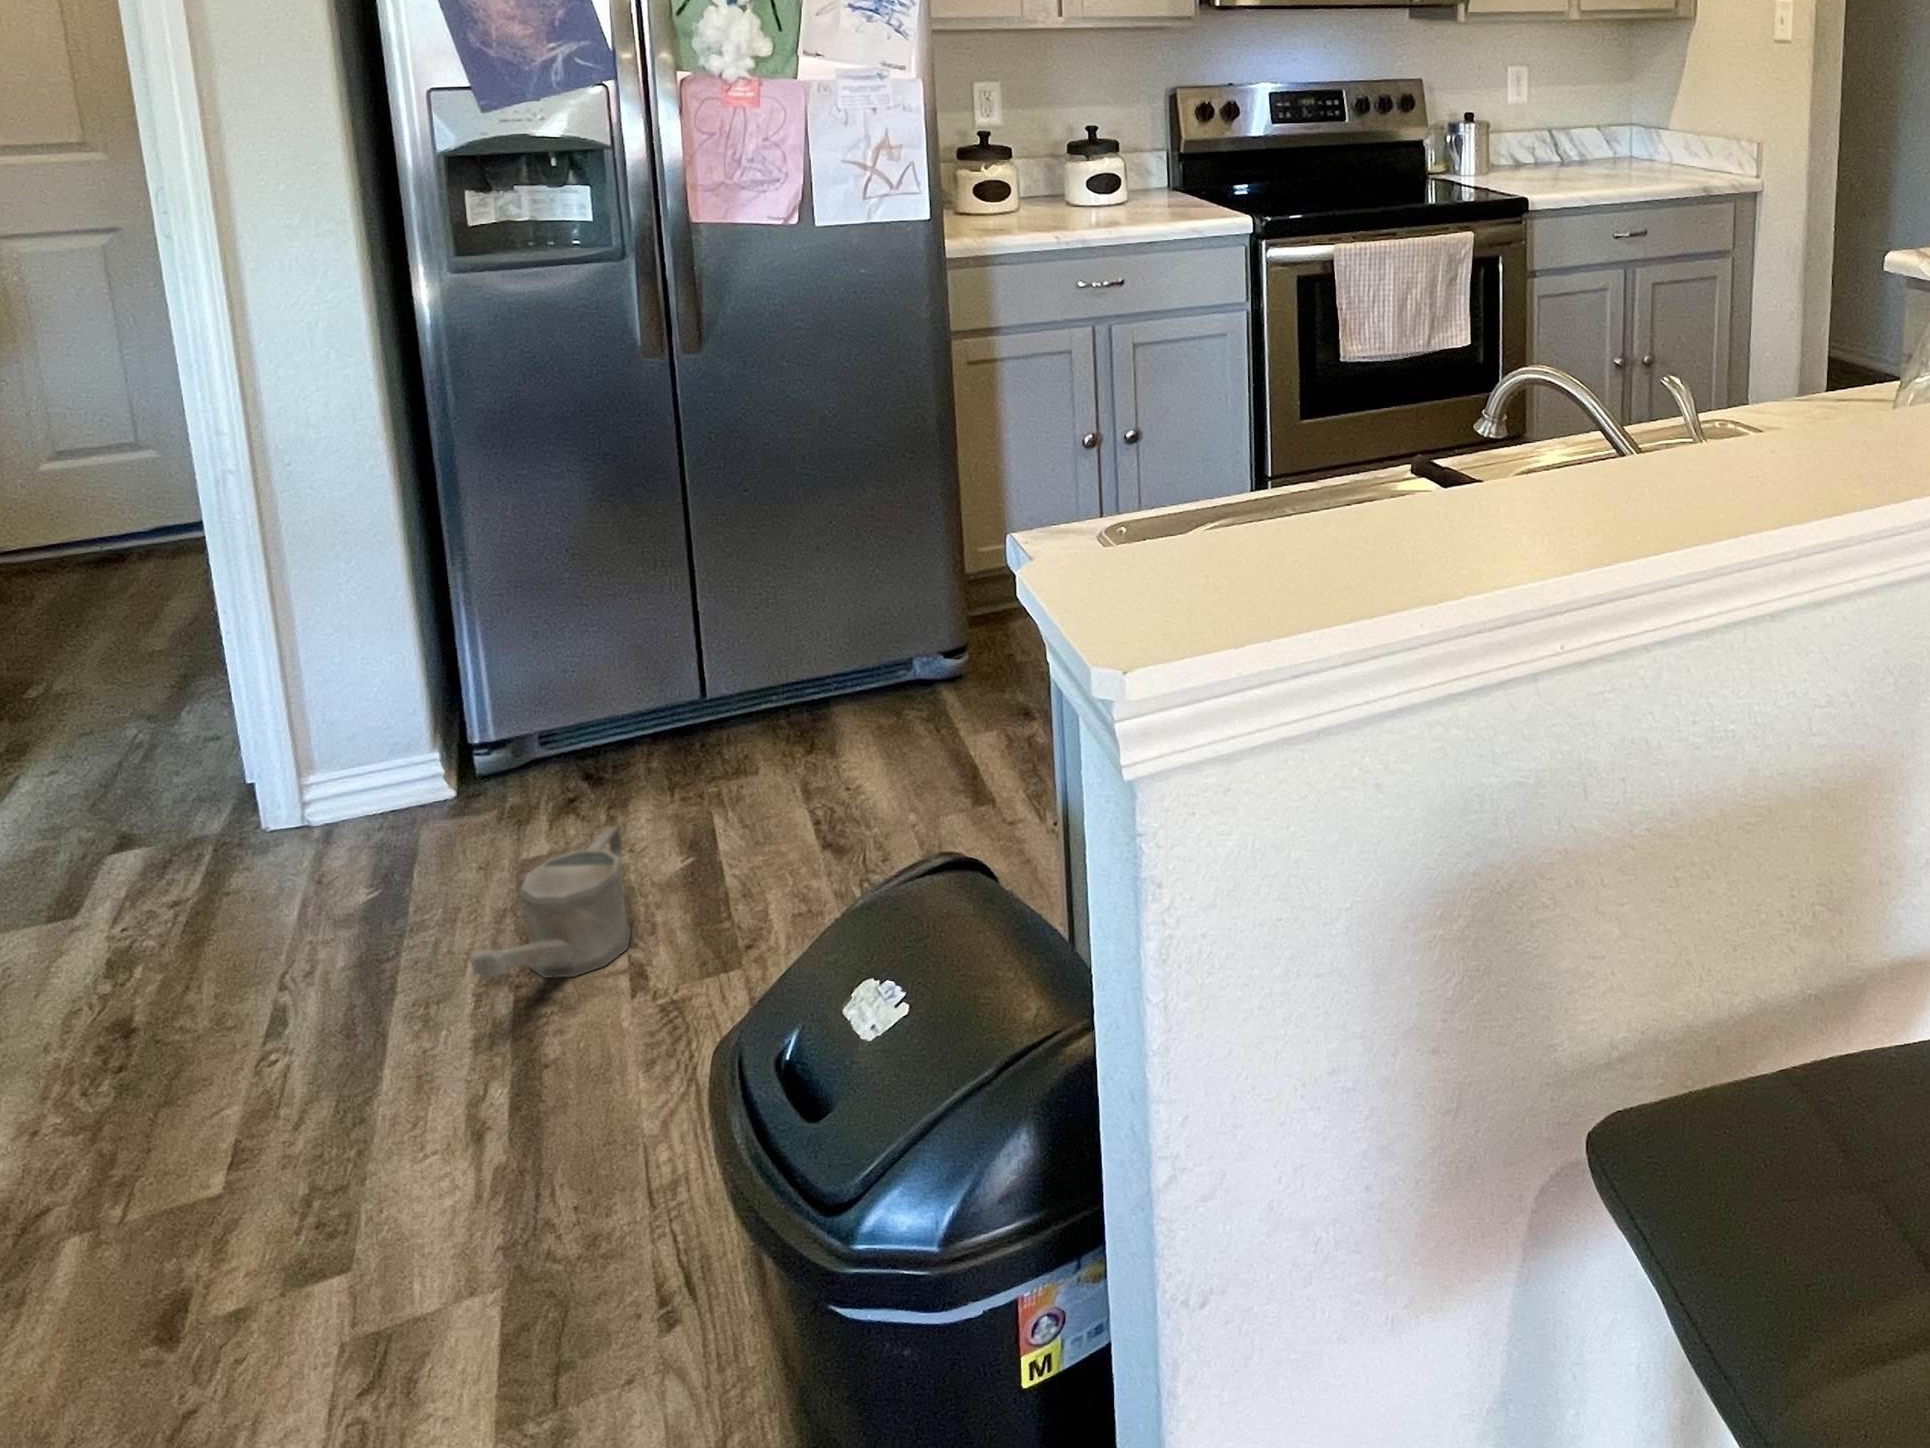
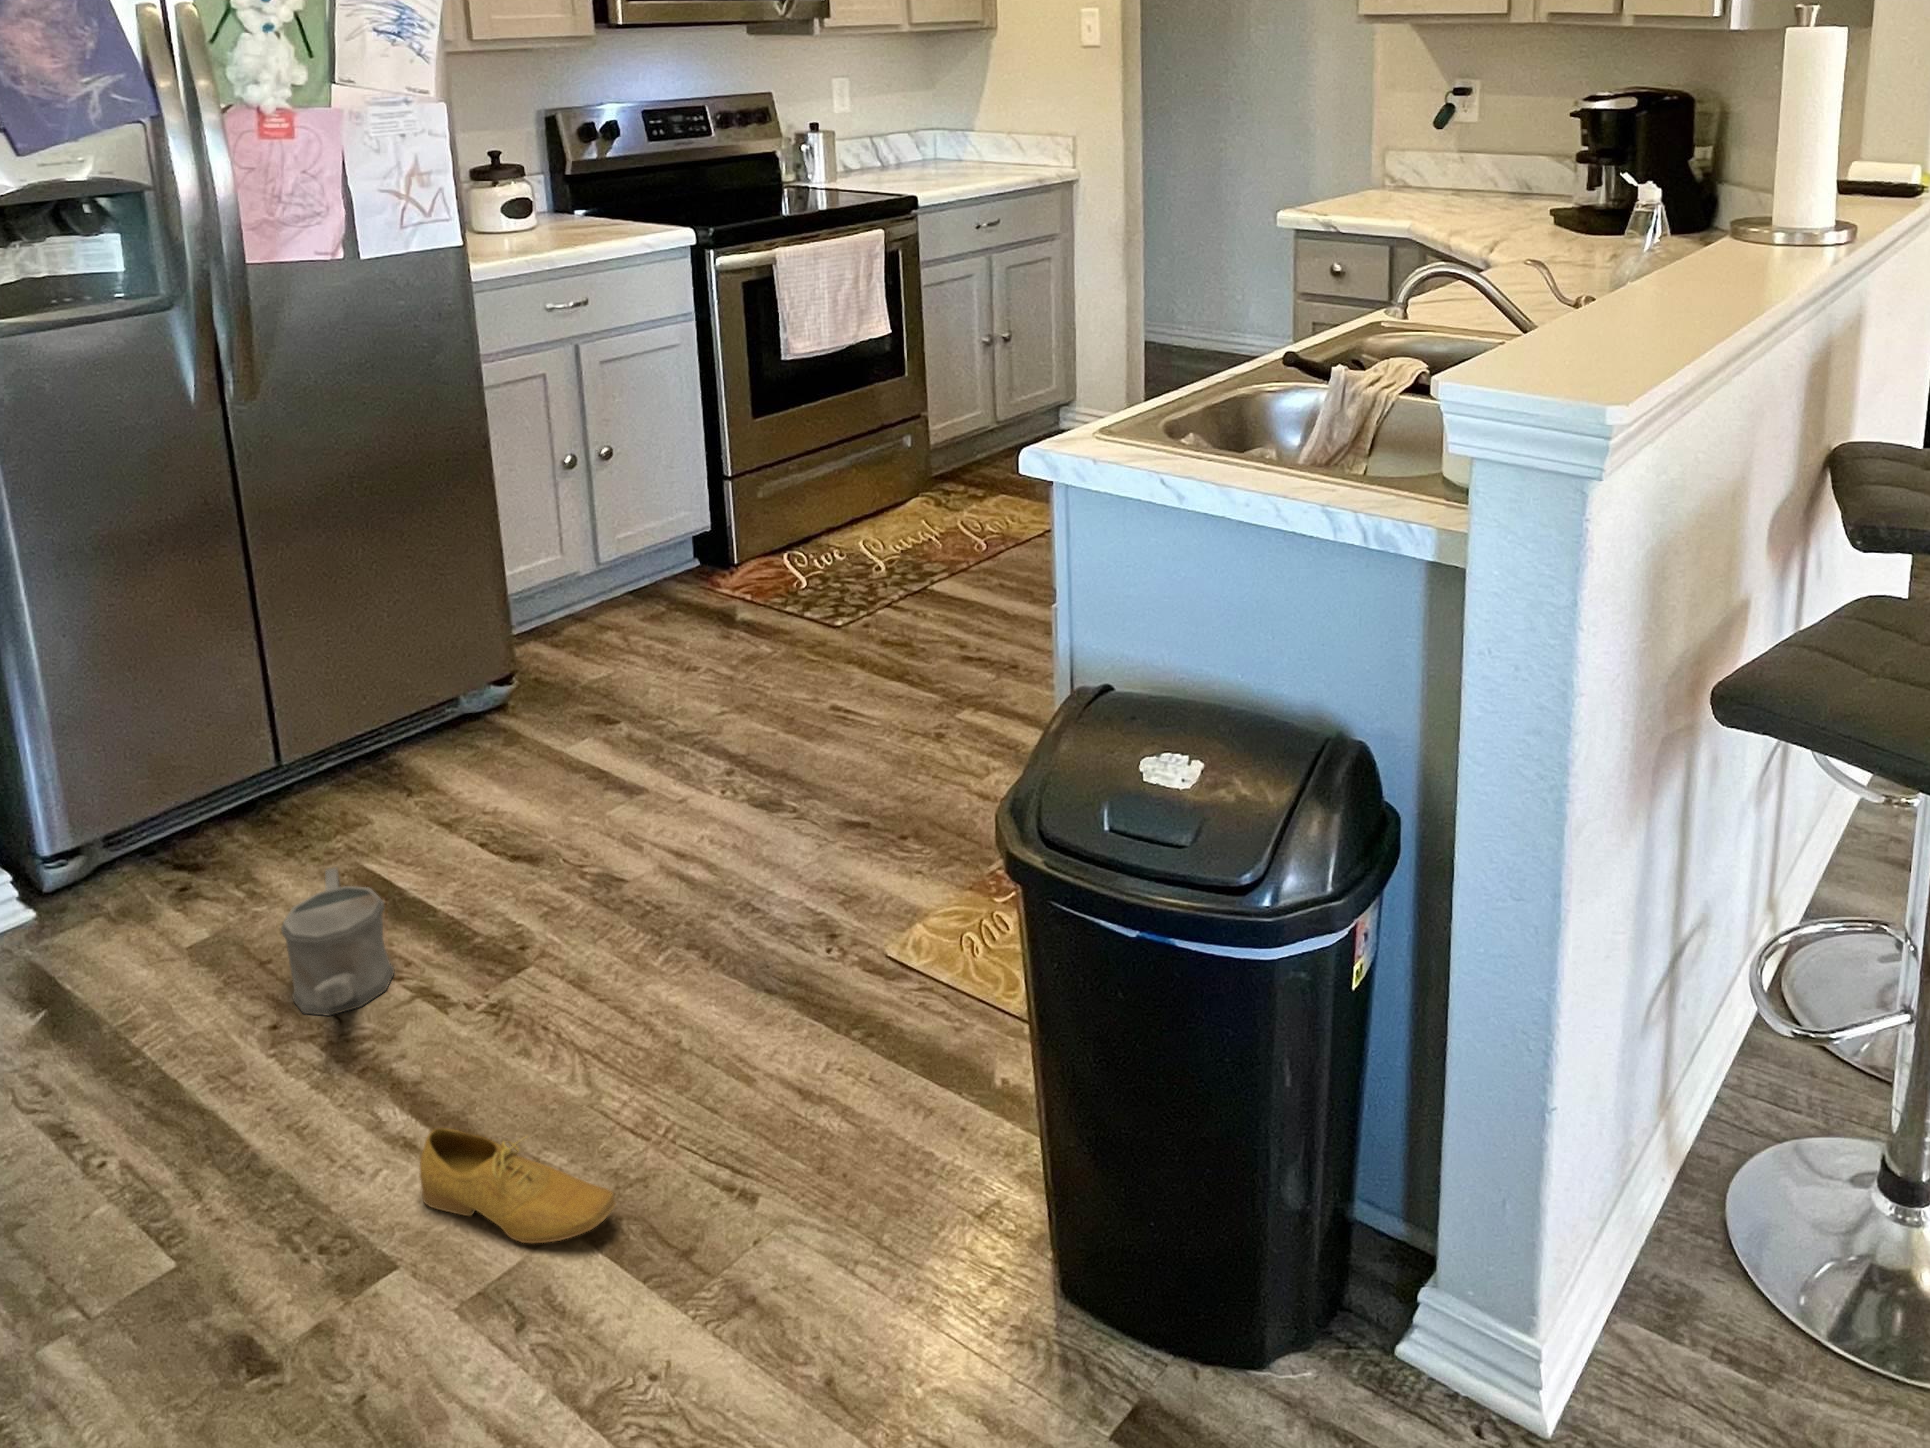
shoe: none [411,1147,535,1322] -> present [419,1128,616,1243]

